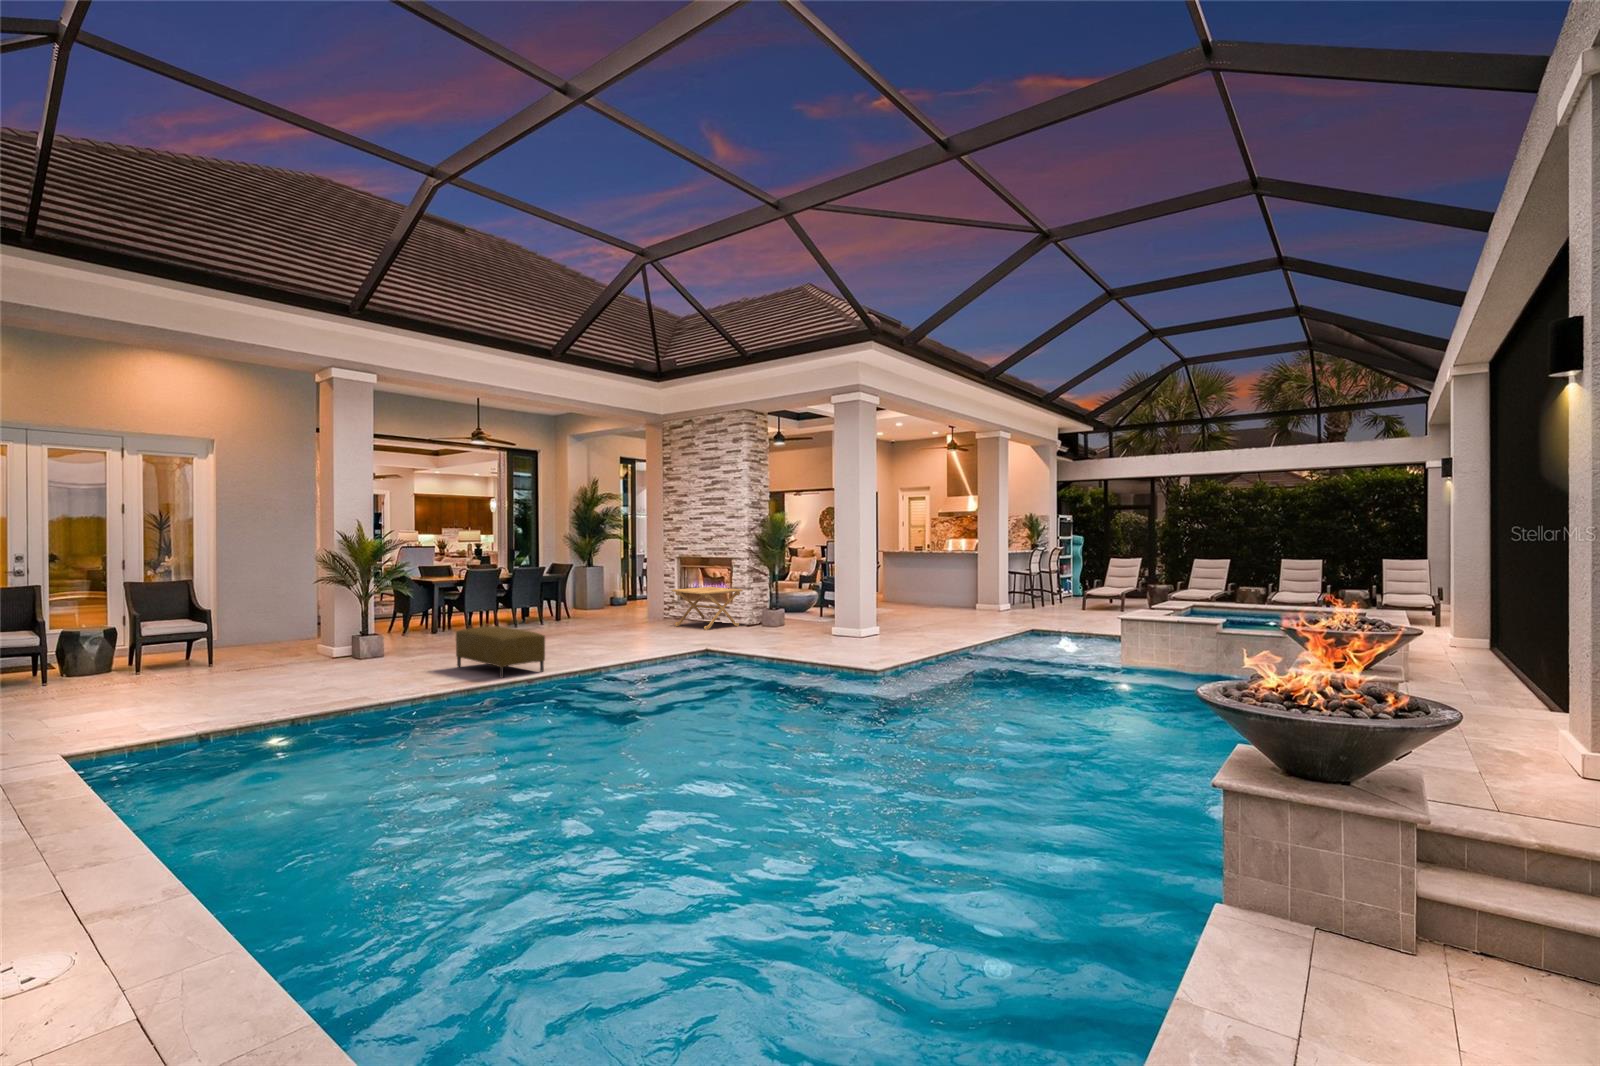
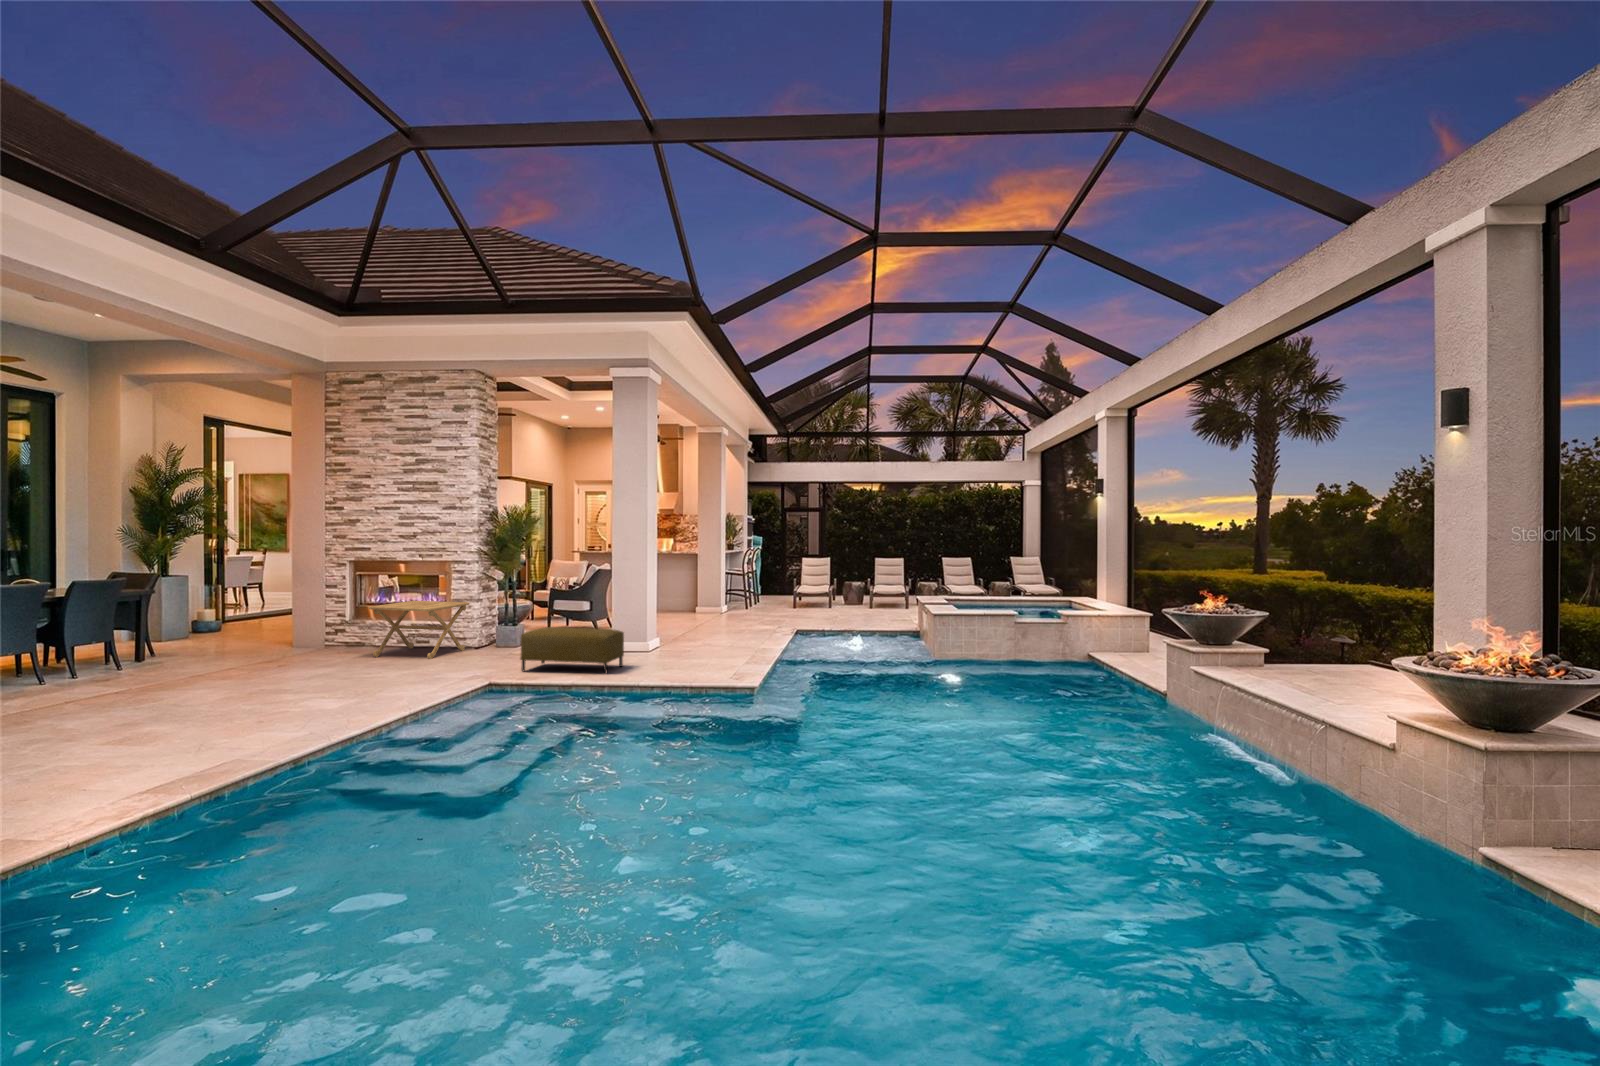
ottoman: present [456,626,545,678] -> present [520,627,624,674]

